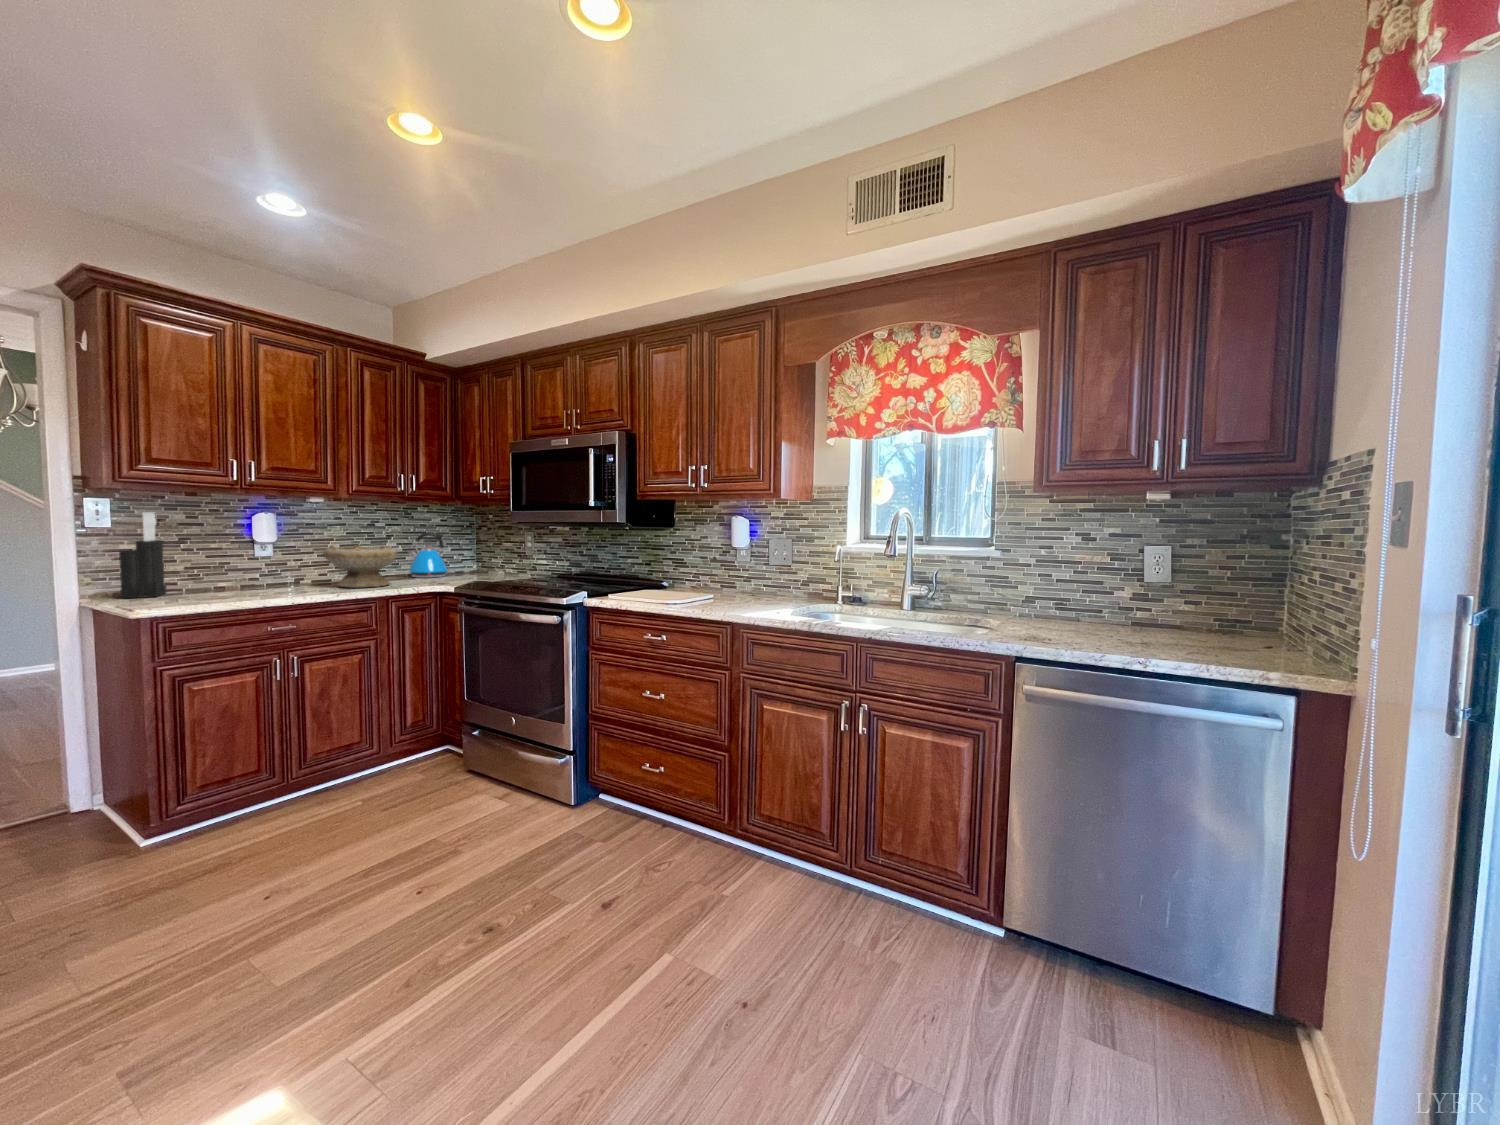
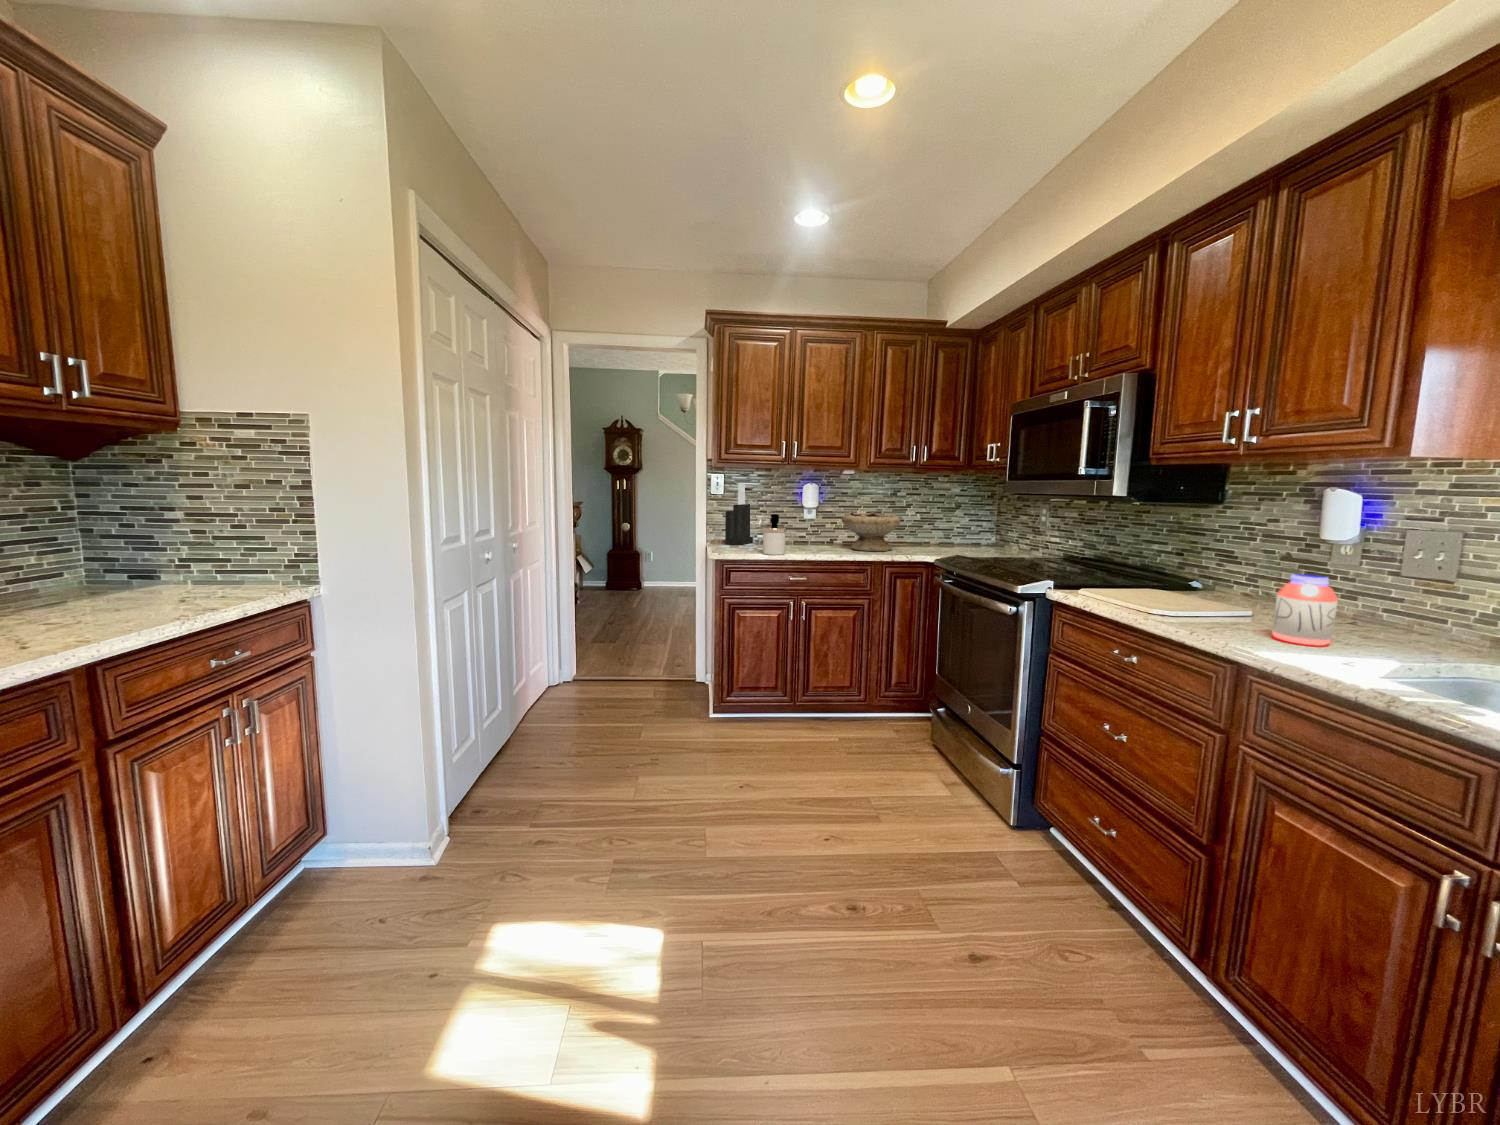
kettle: present [409,532,448,578] -> none [921,502,960,546]
soap dispenser: none [221,551,261,603] -> present [759,514,787,555]
jar: none [736,567,761,606] -> present [1272,574,1338,646]

